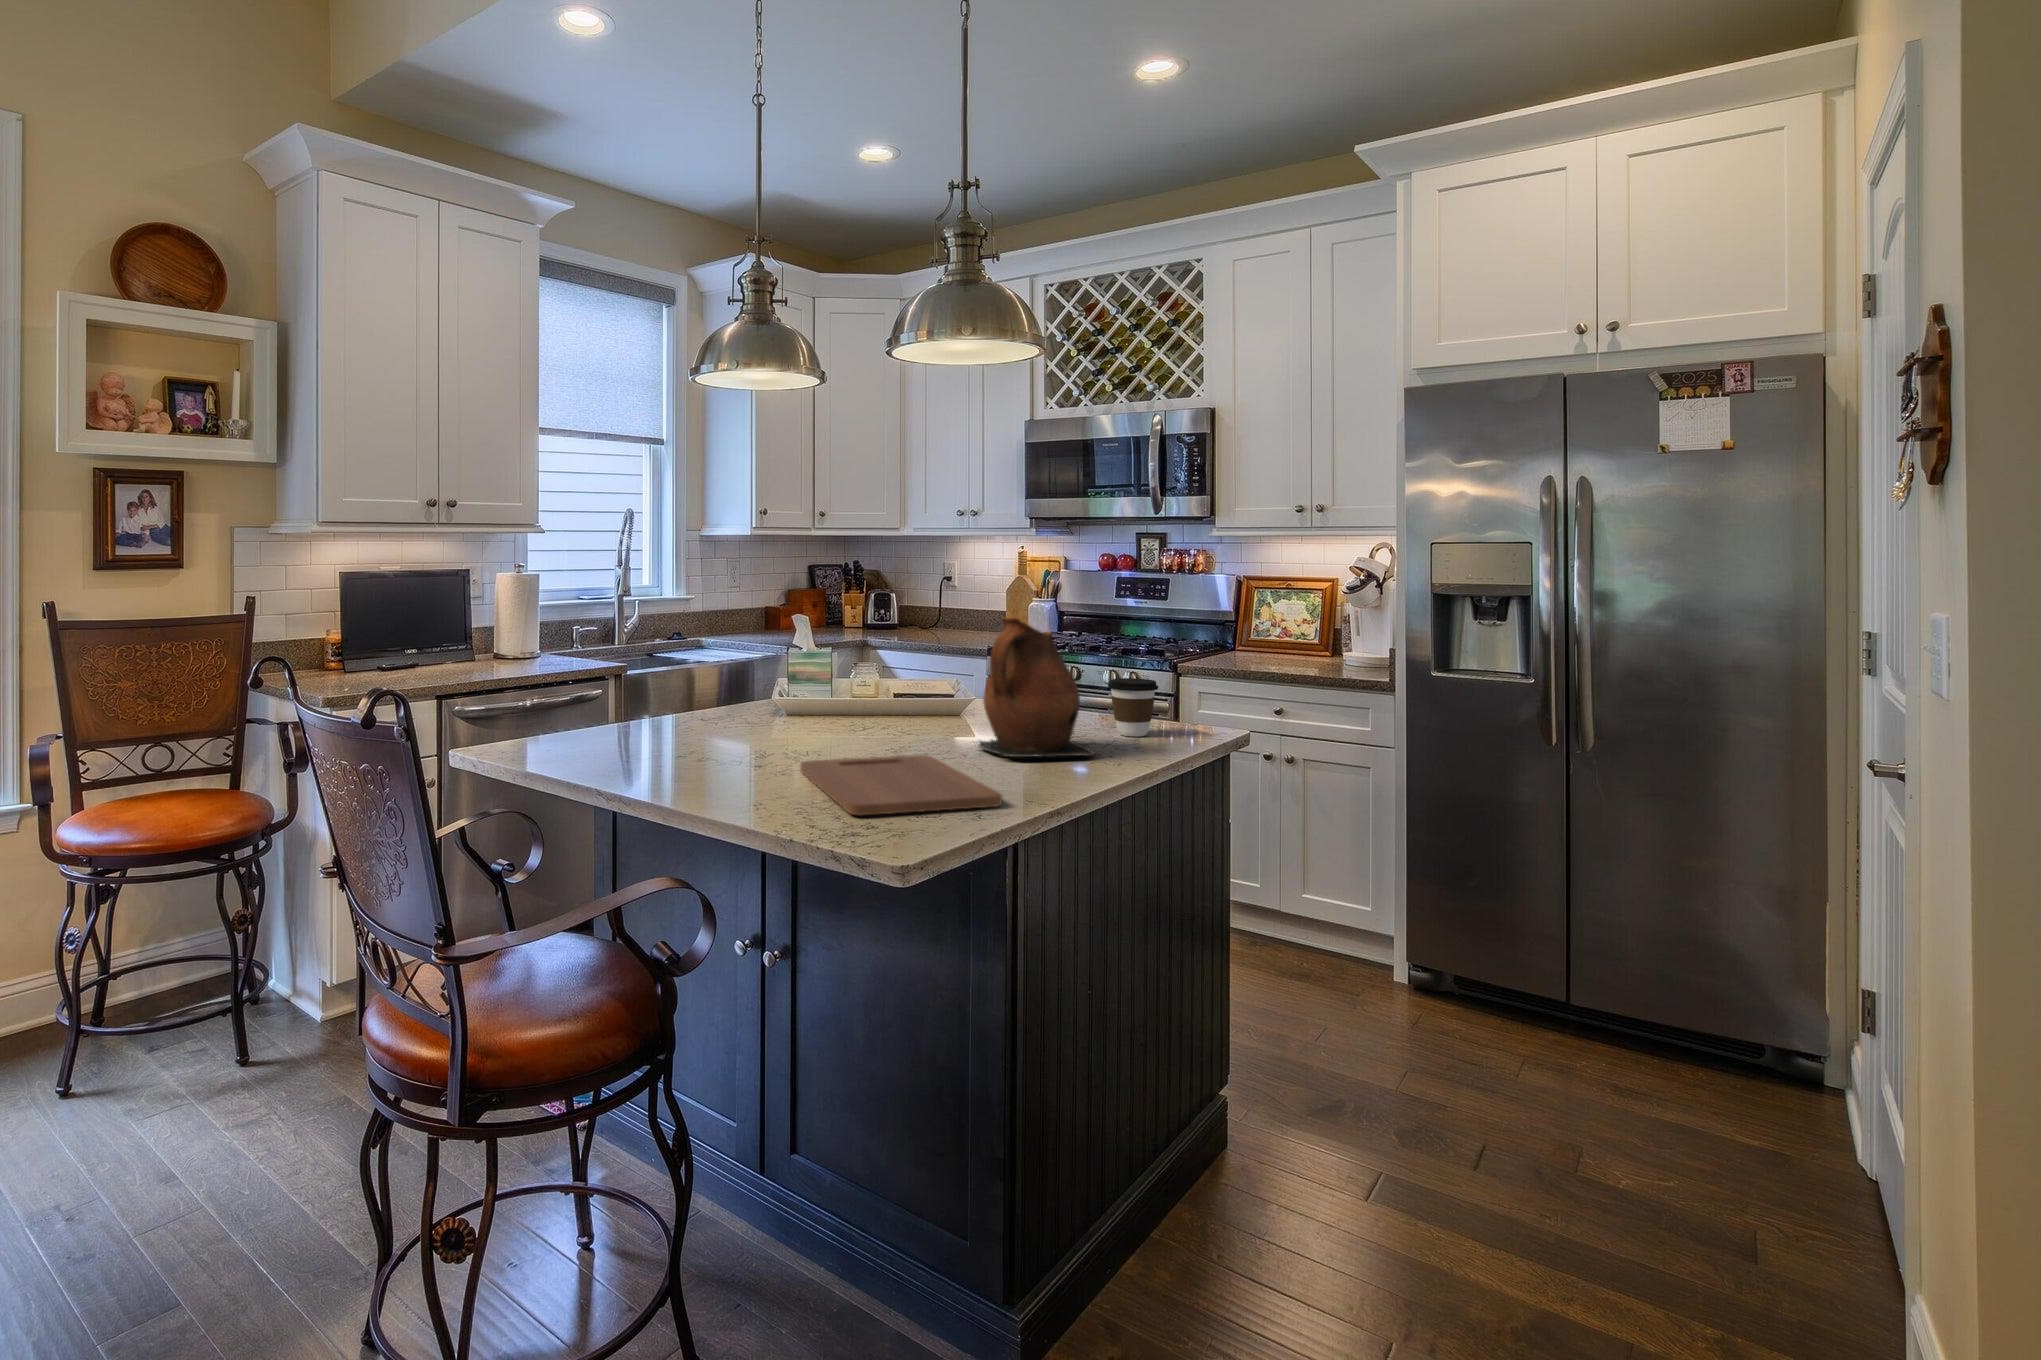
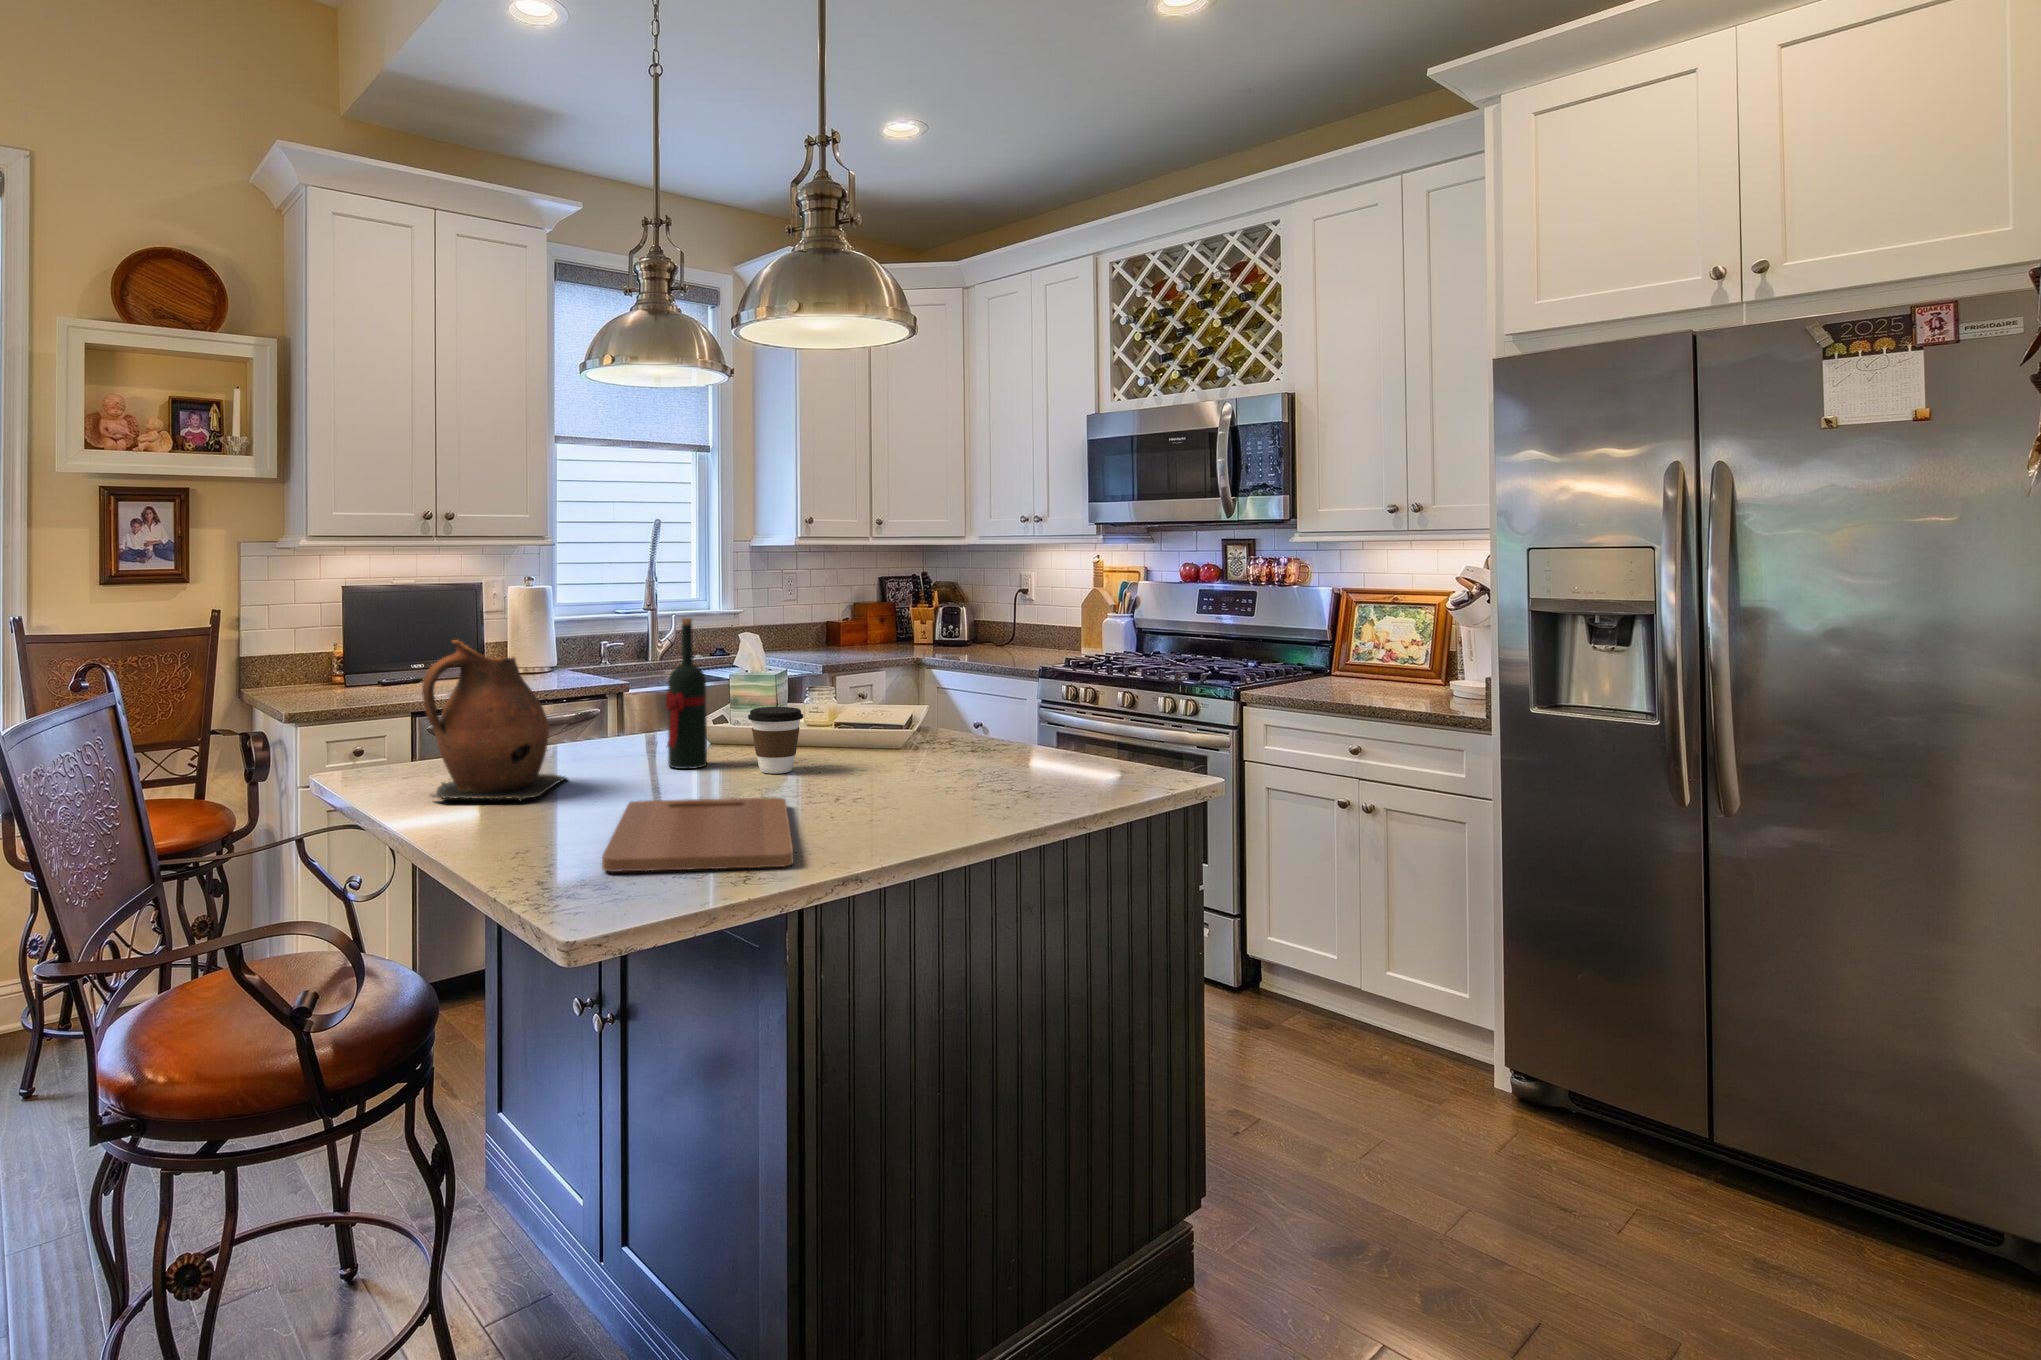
wine bottle: none [777,601,811,736] -> present [666,618,707,769]
ceramic pitcher: present [979,617,1095,757] -> present [422,640,567,801]
coffee cup: present [1108,678,1158,736] -> present [748,707,803,773]

